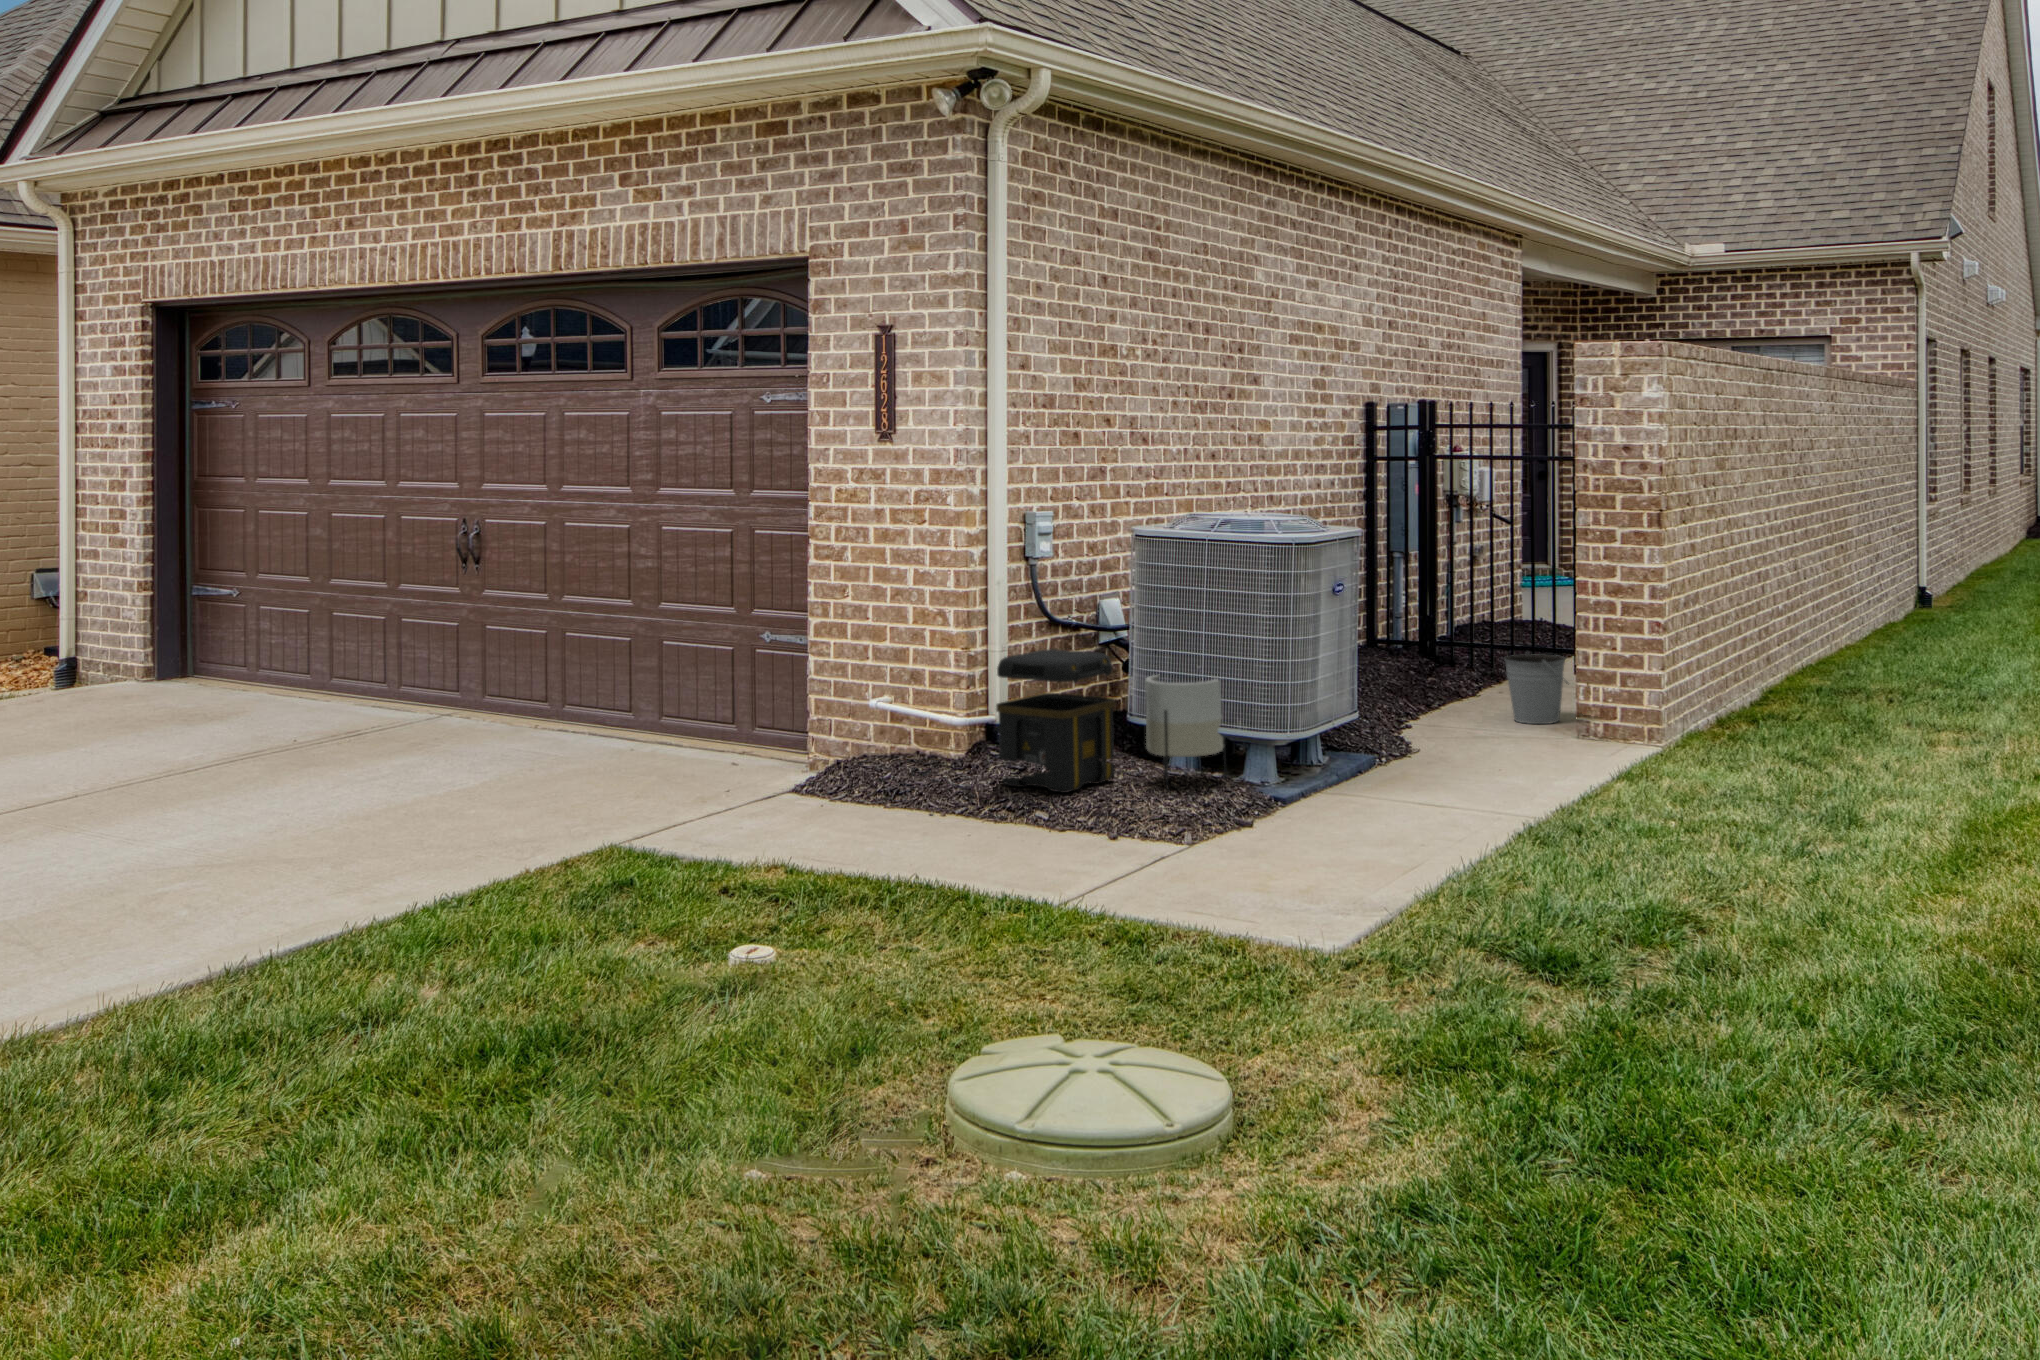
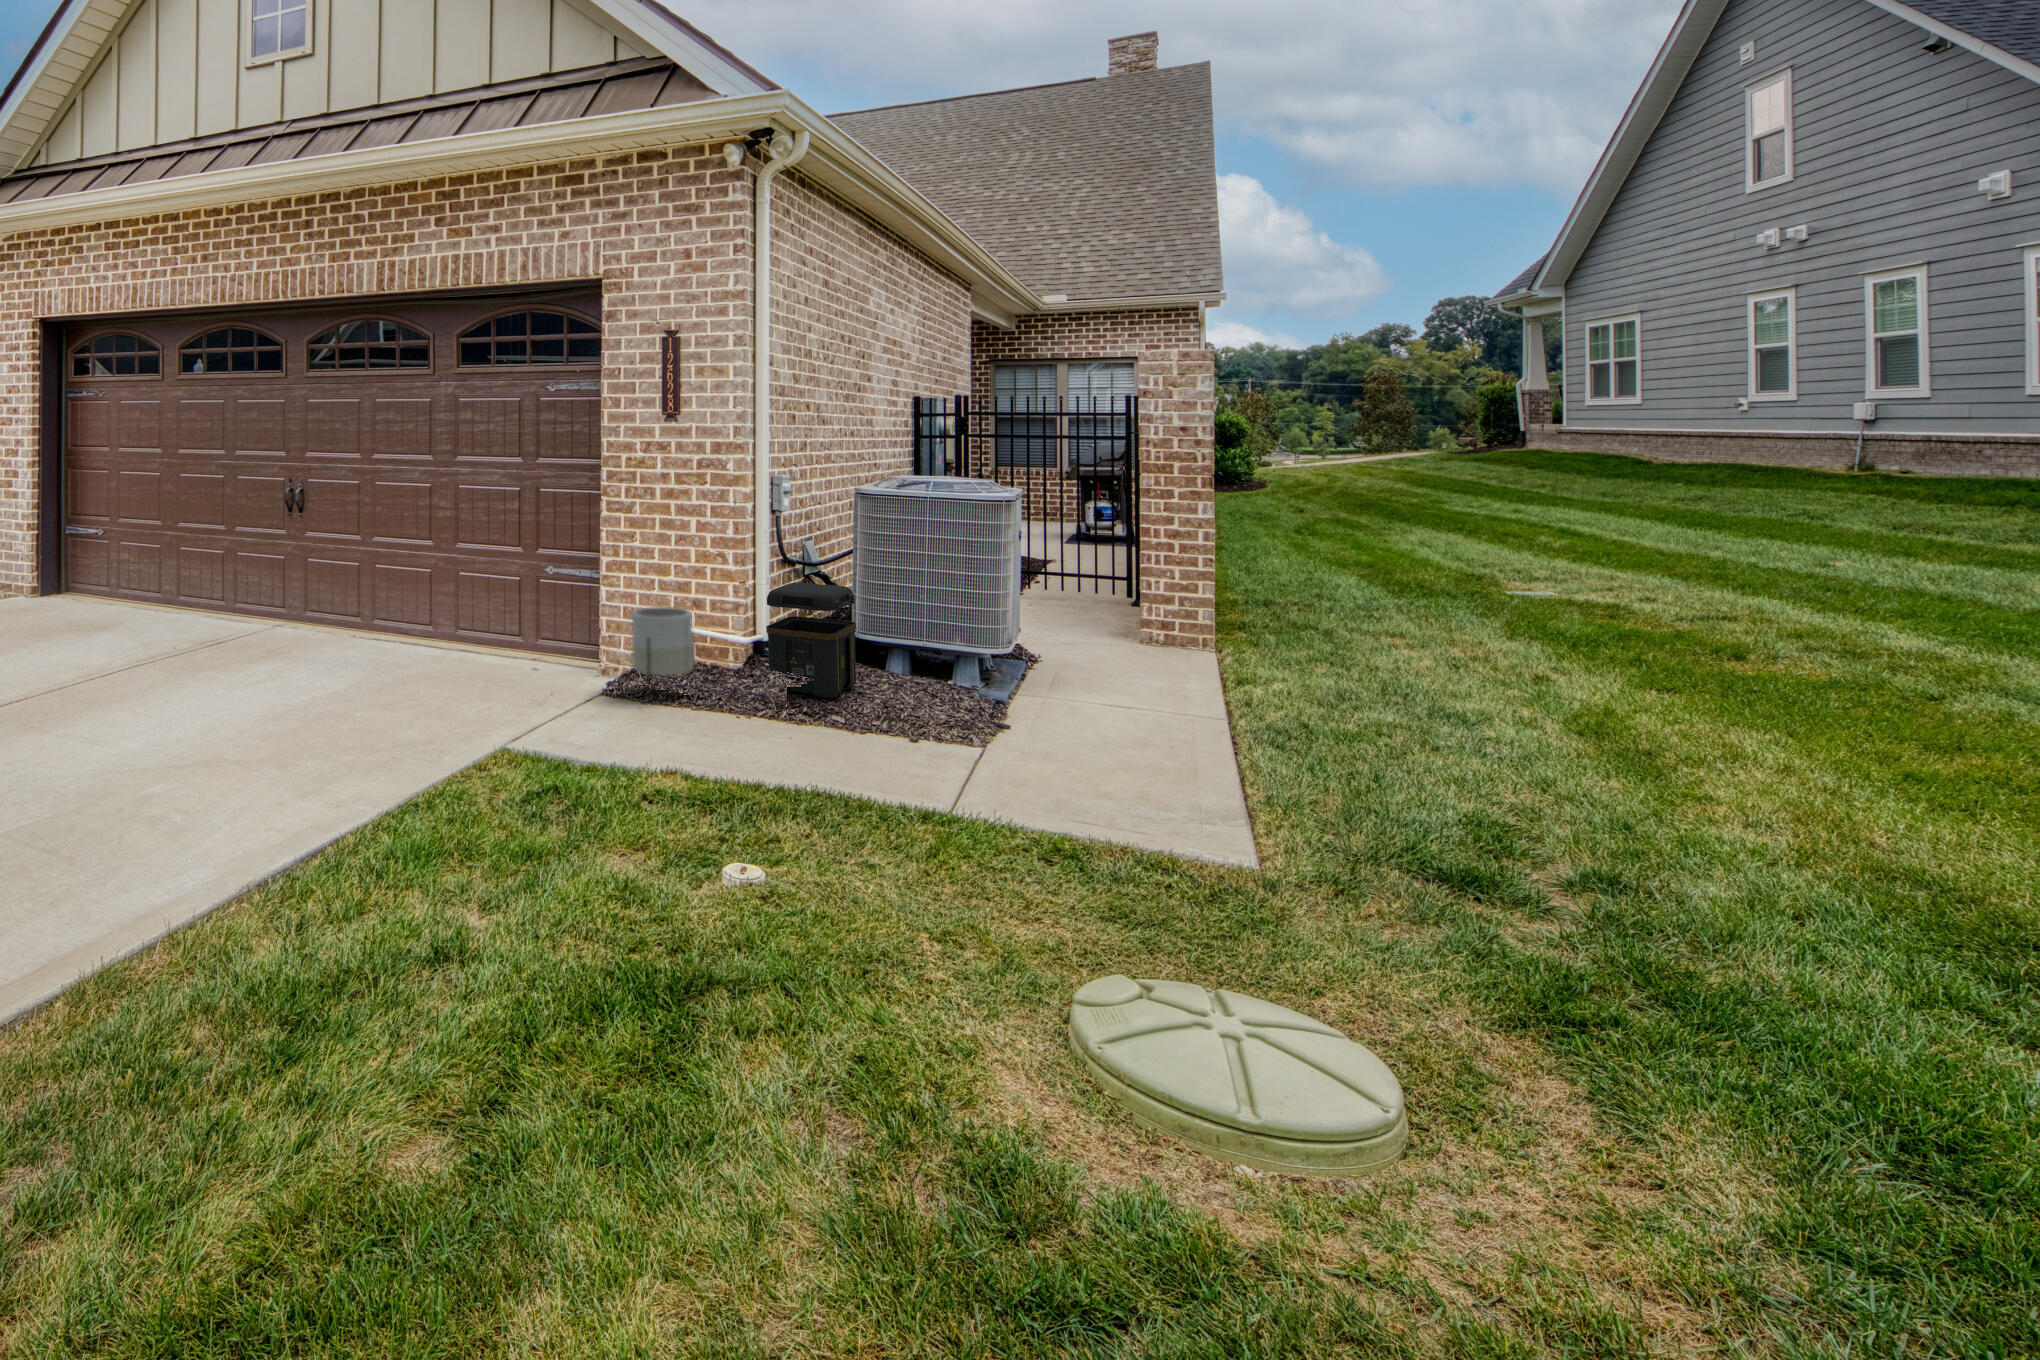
bucket: present [1505,653,1568,724] -> none [1083,579,1134,634]
planter: present [1145,675,1226,789] -> present [632,607,695,678]

